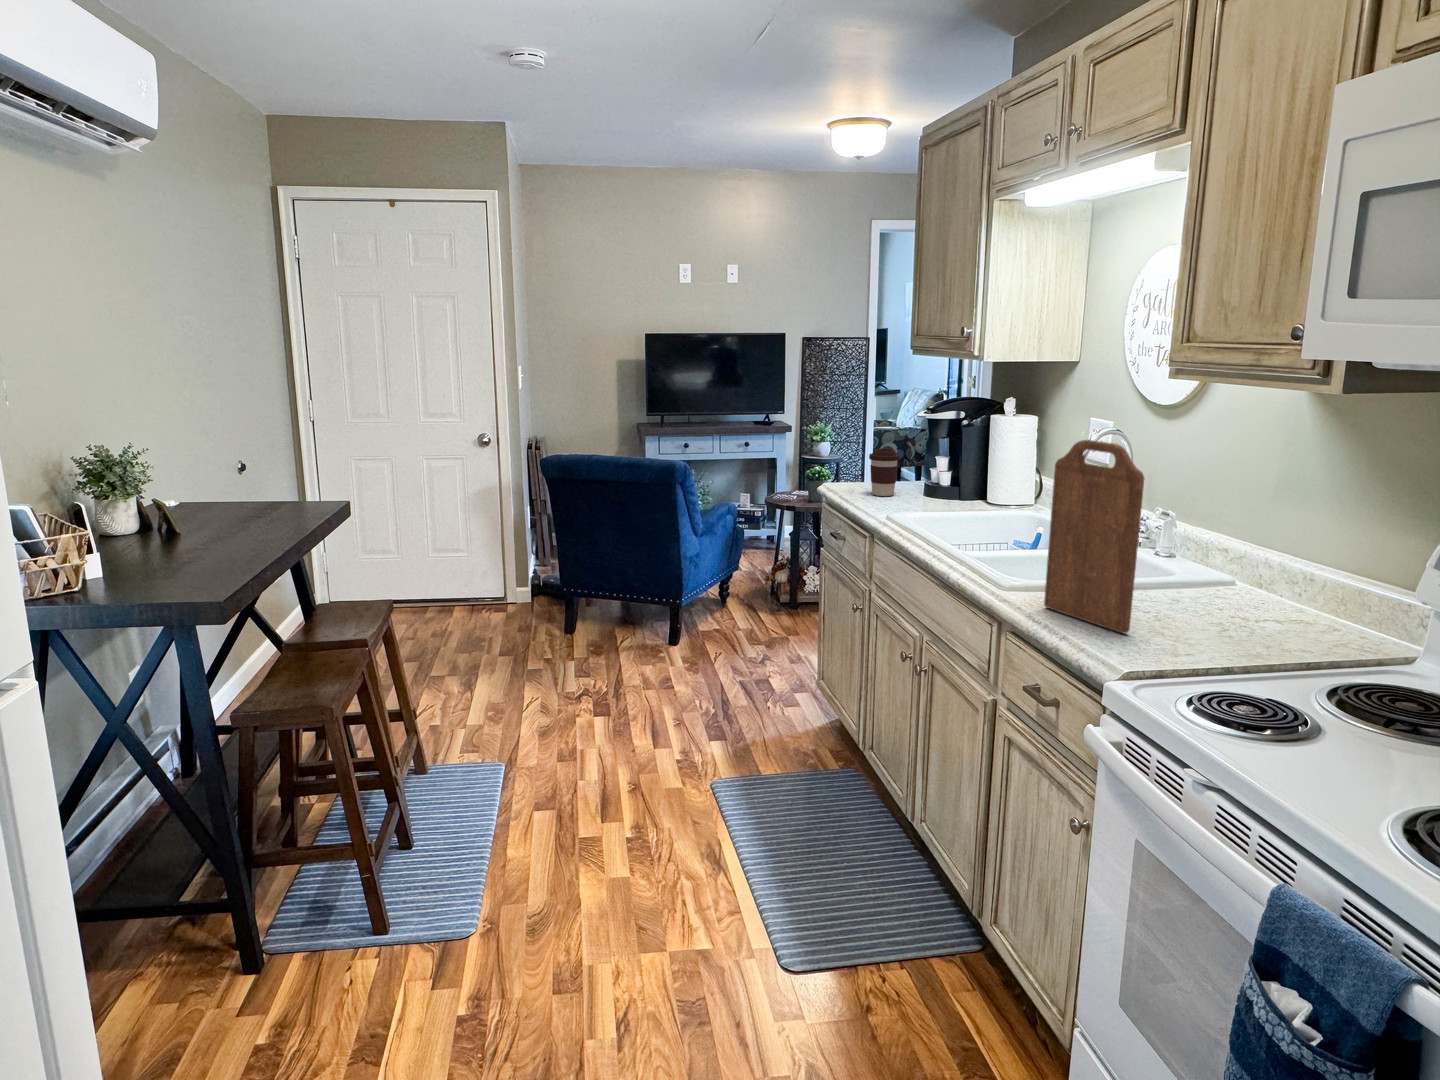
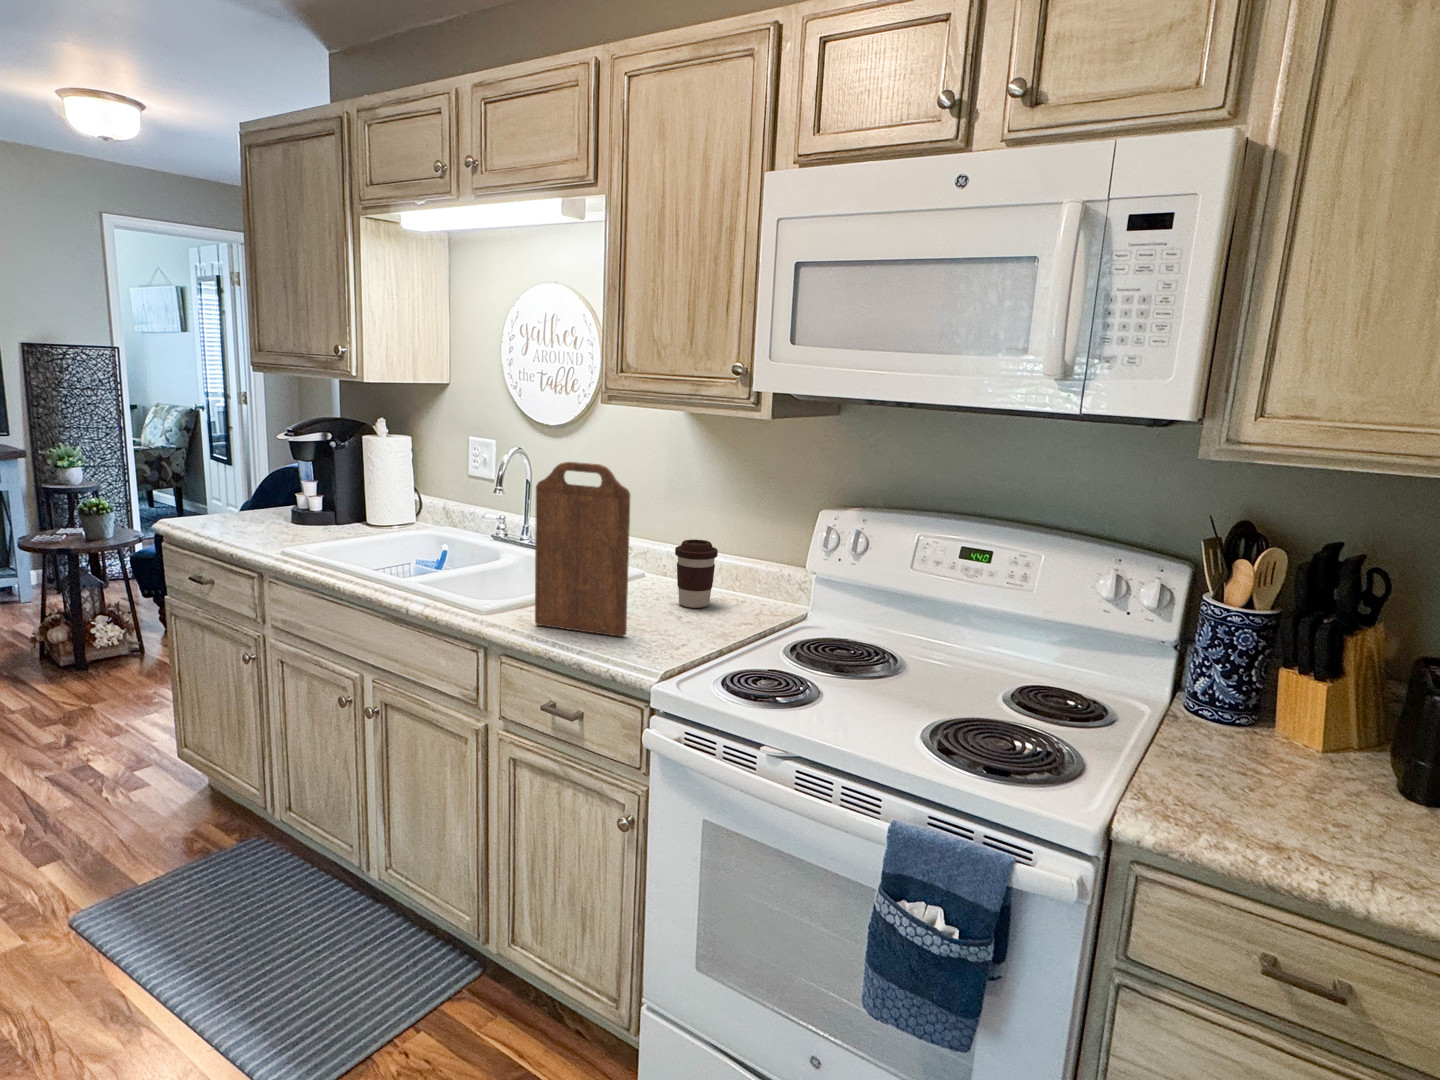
coffee cup: present [869,449,900,496] -> present [675,539,718,608]

